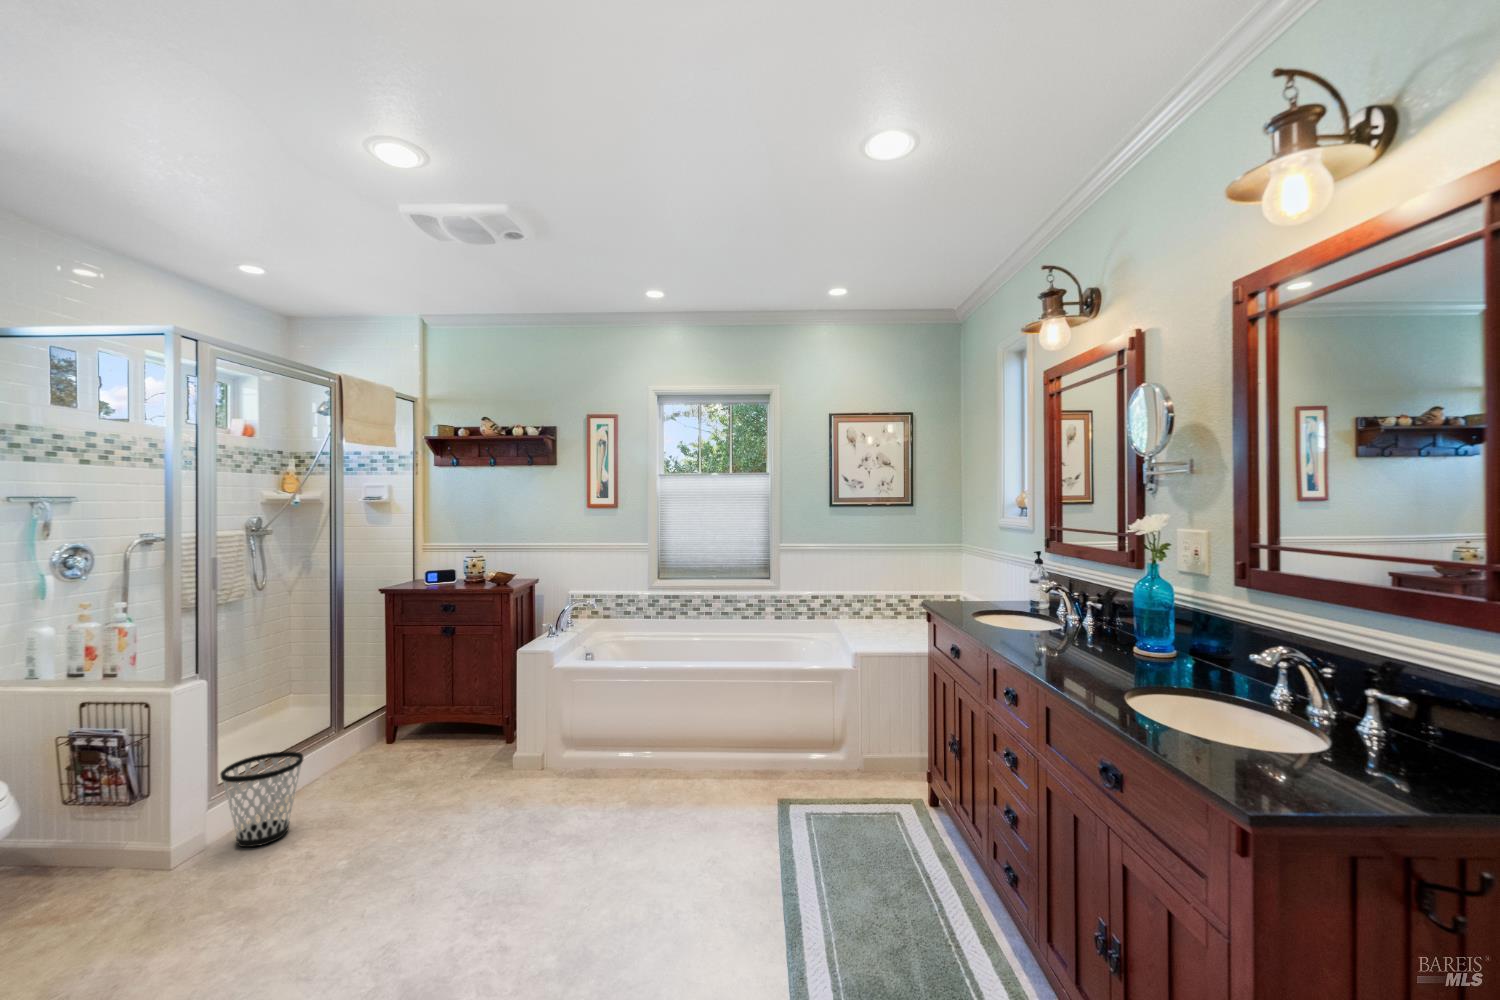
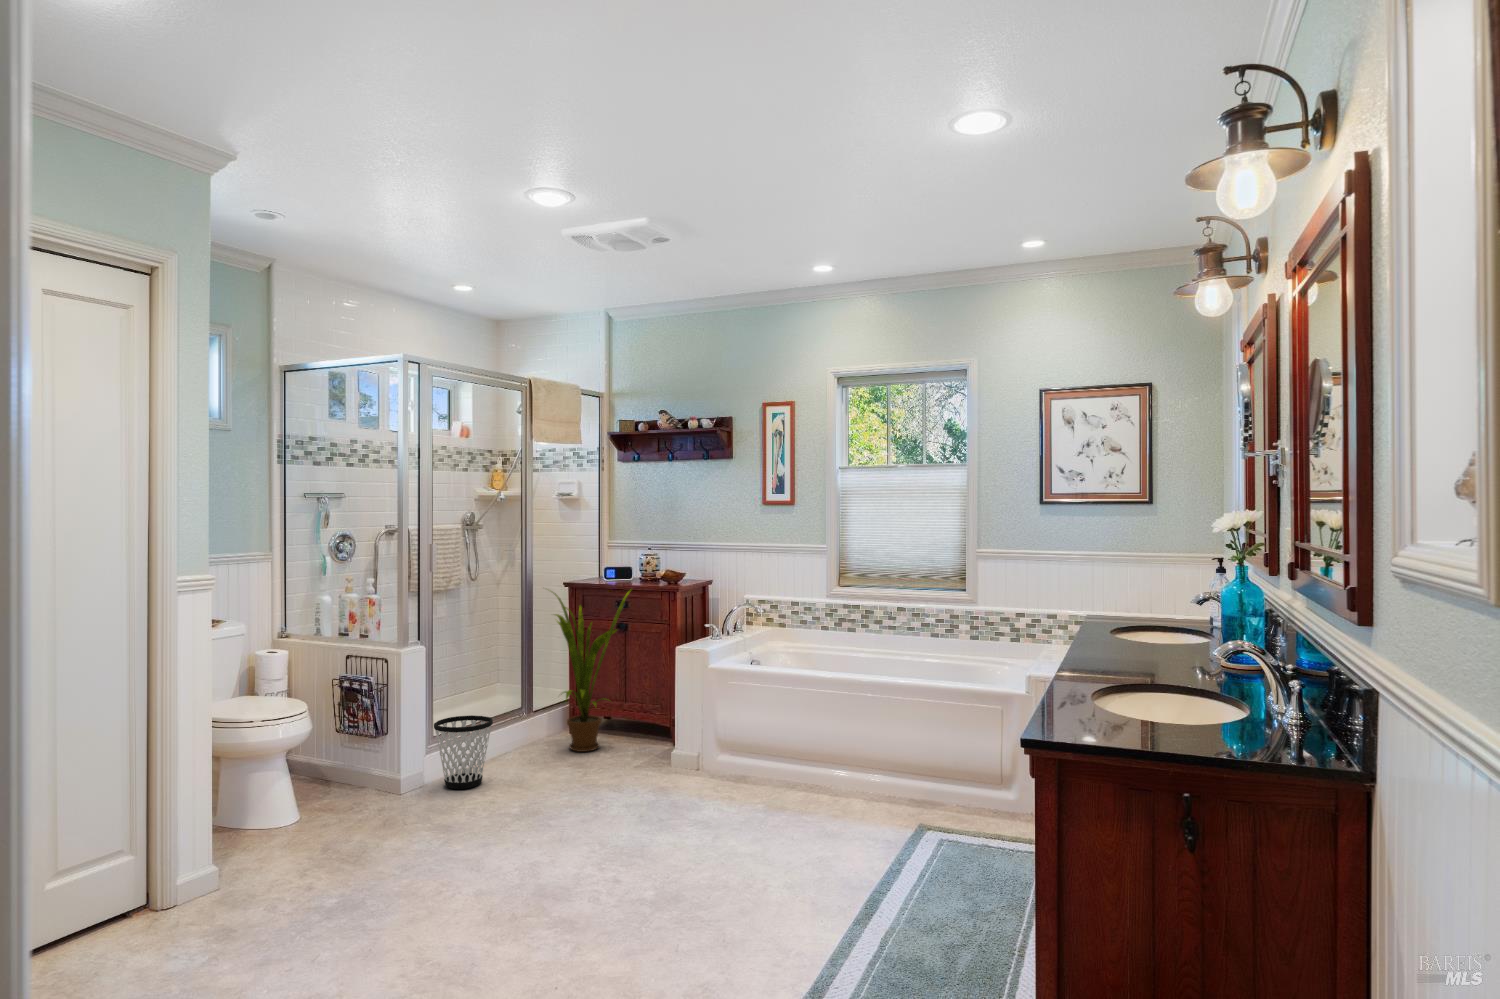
house plant: none [353,591,462,766] -> present [555,591,630,752]

